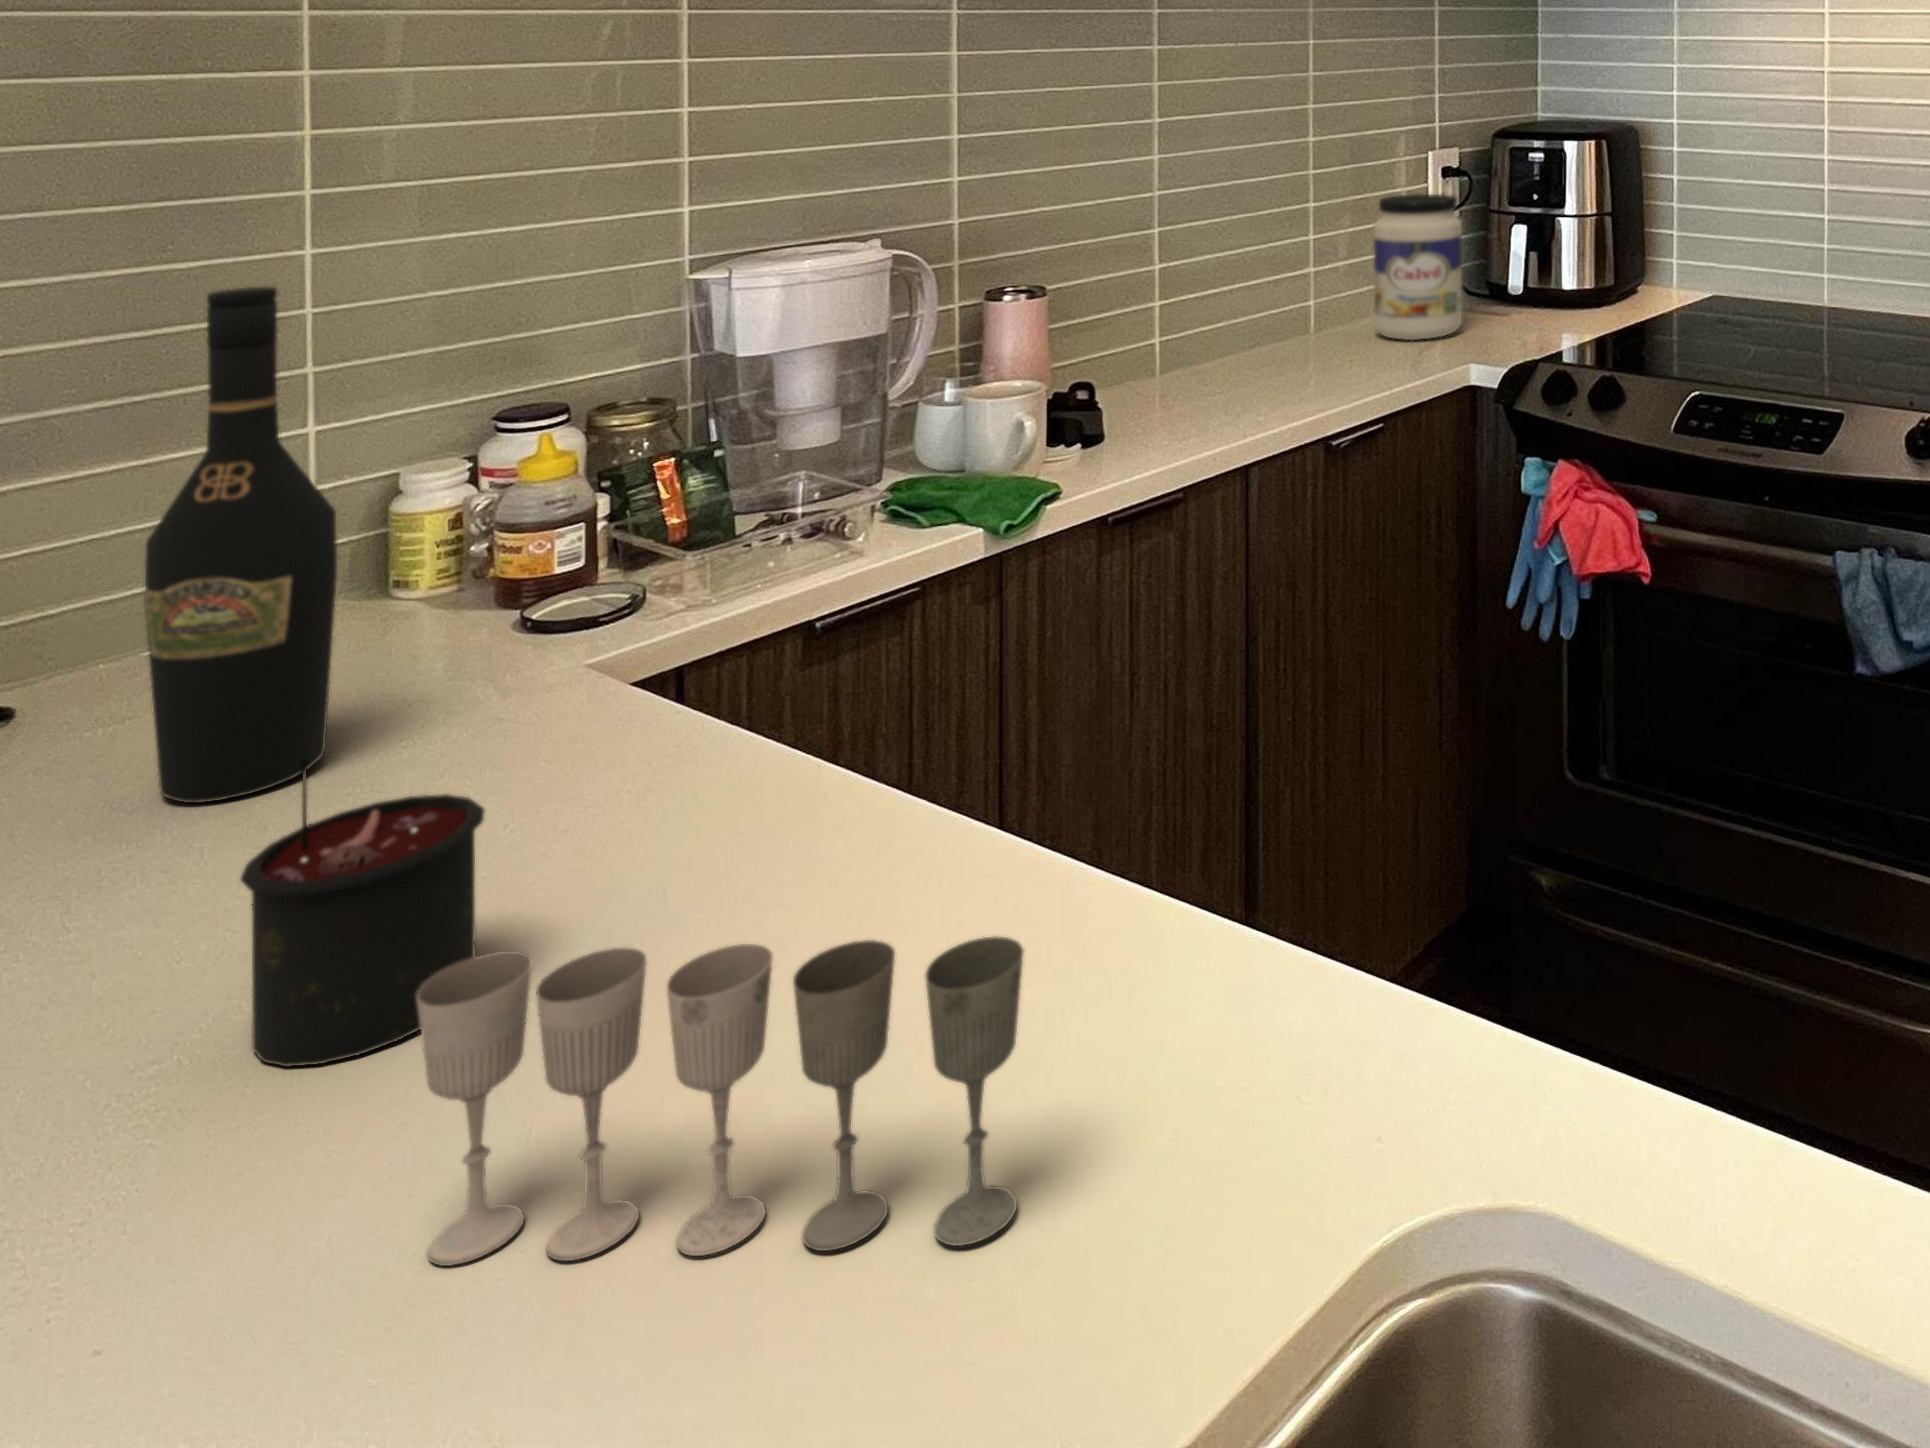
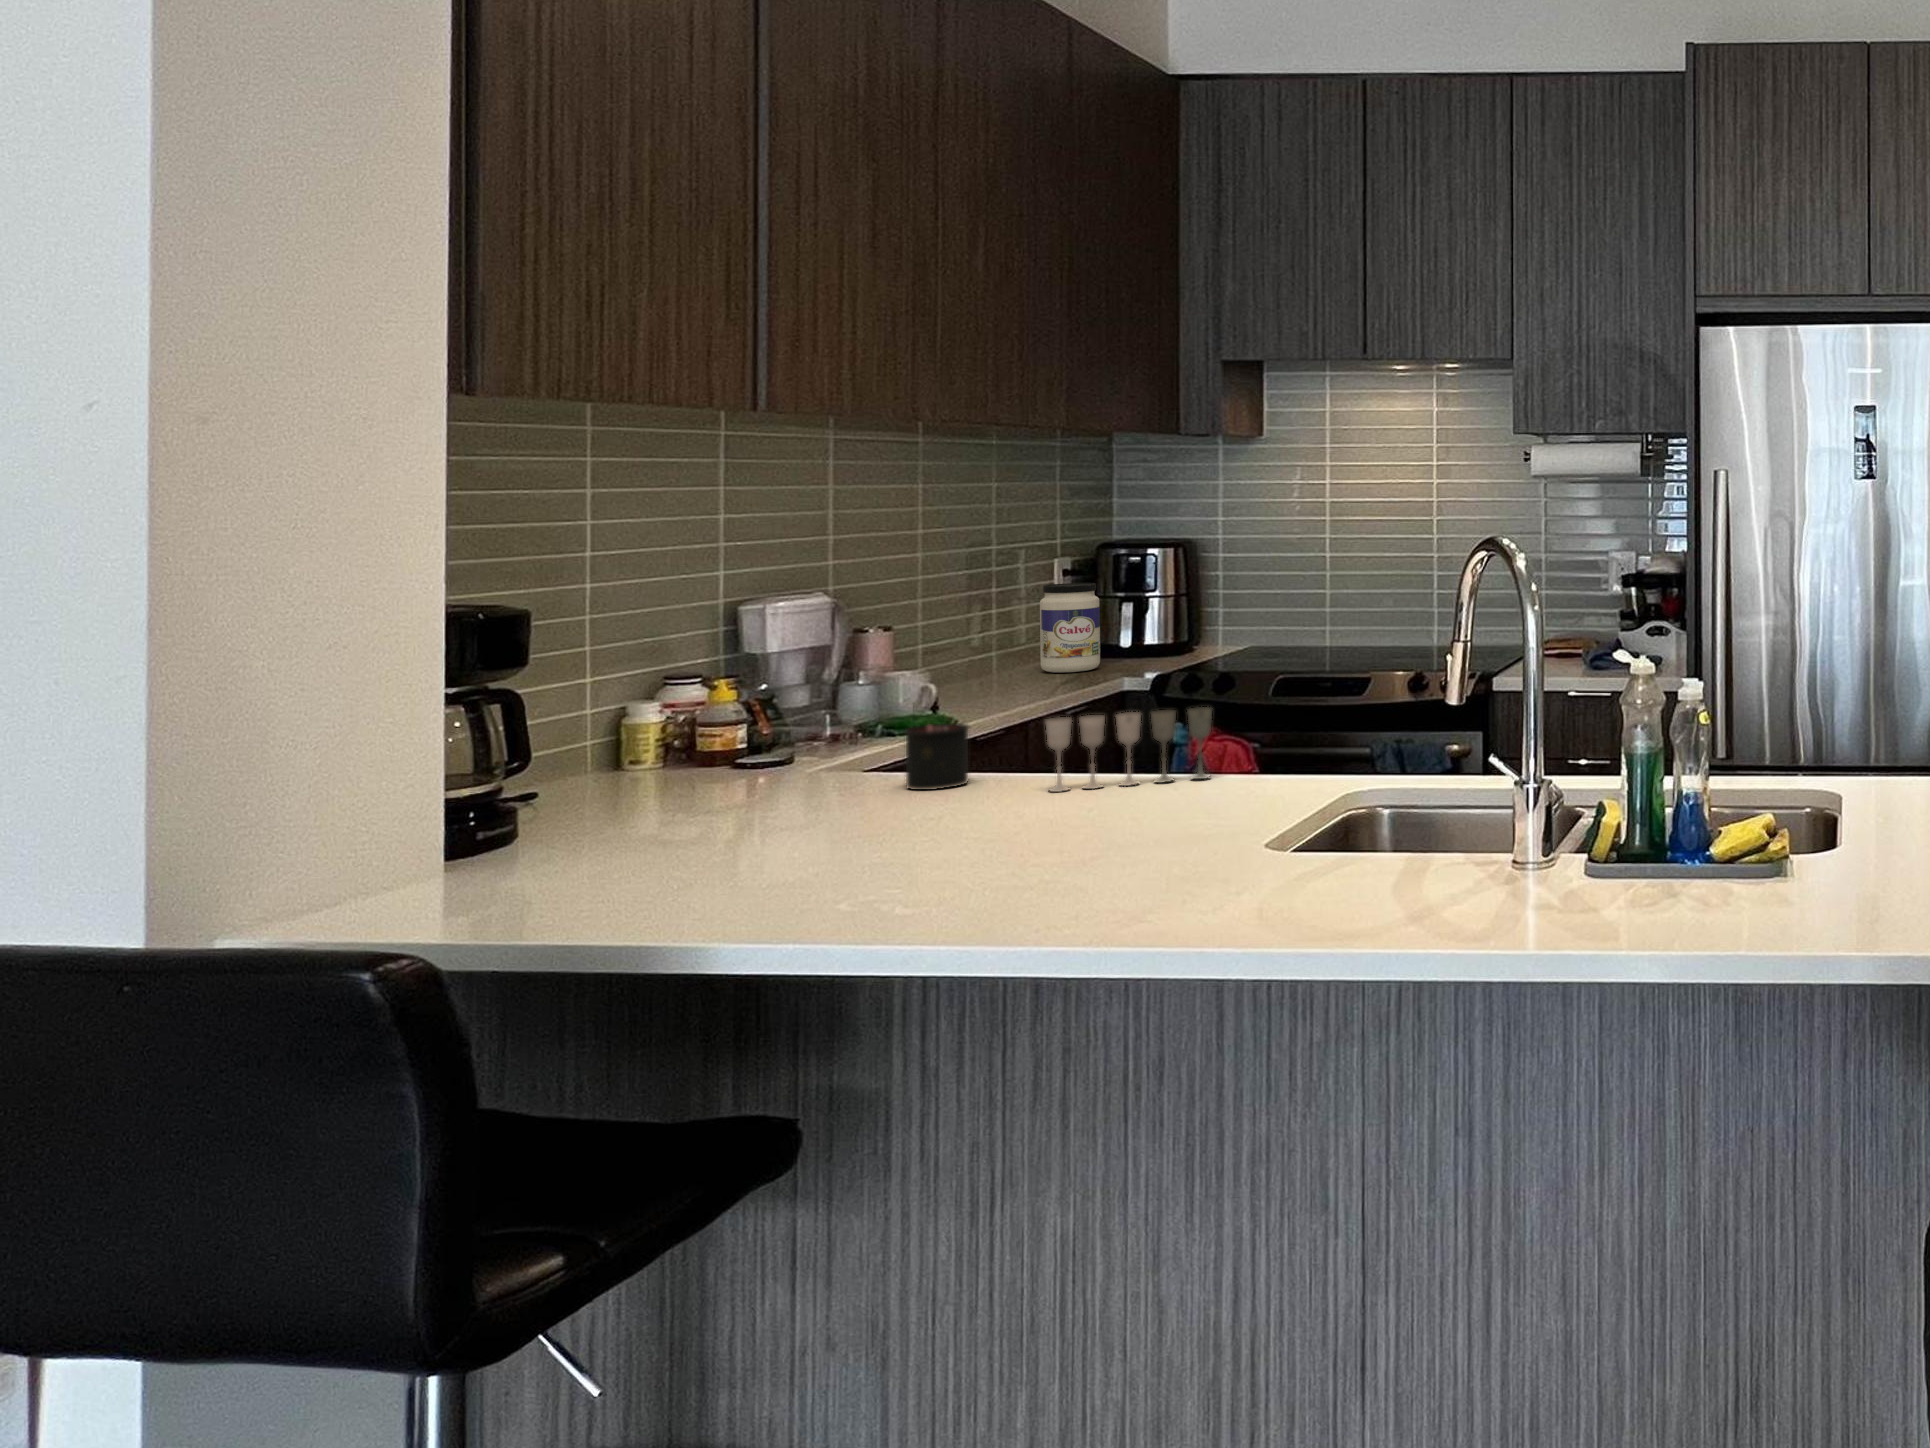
wine bottle: present [145,287,337,803] -> none [705,576,772,782]

